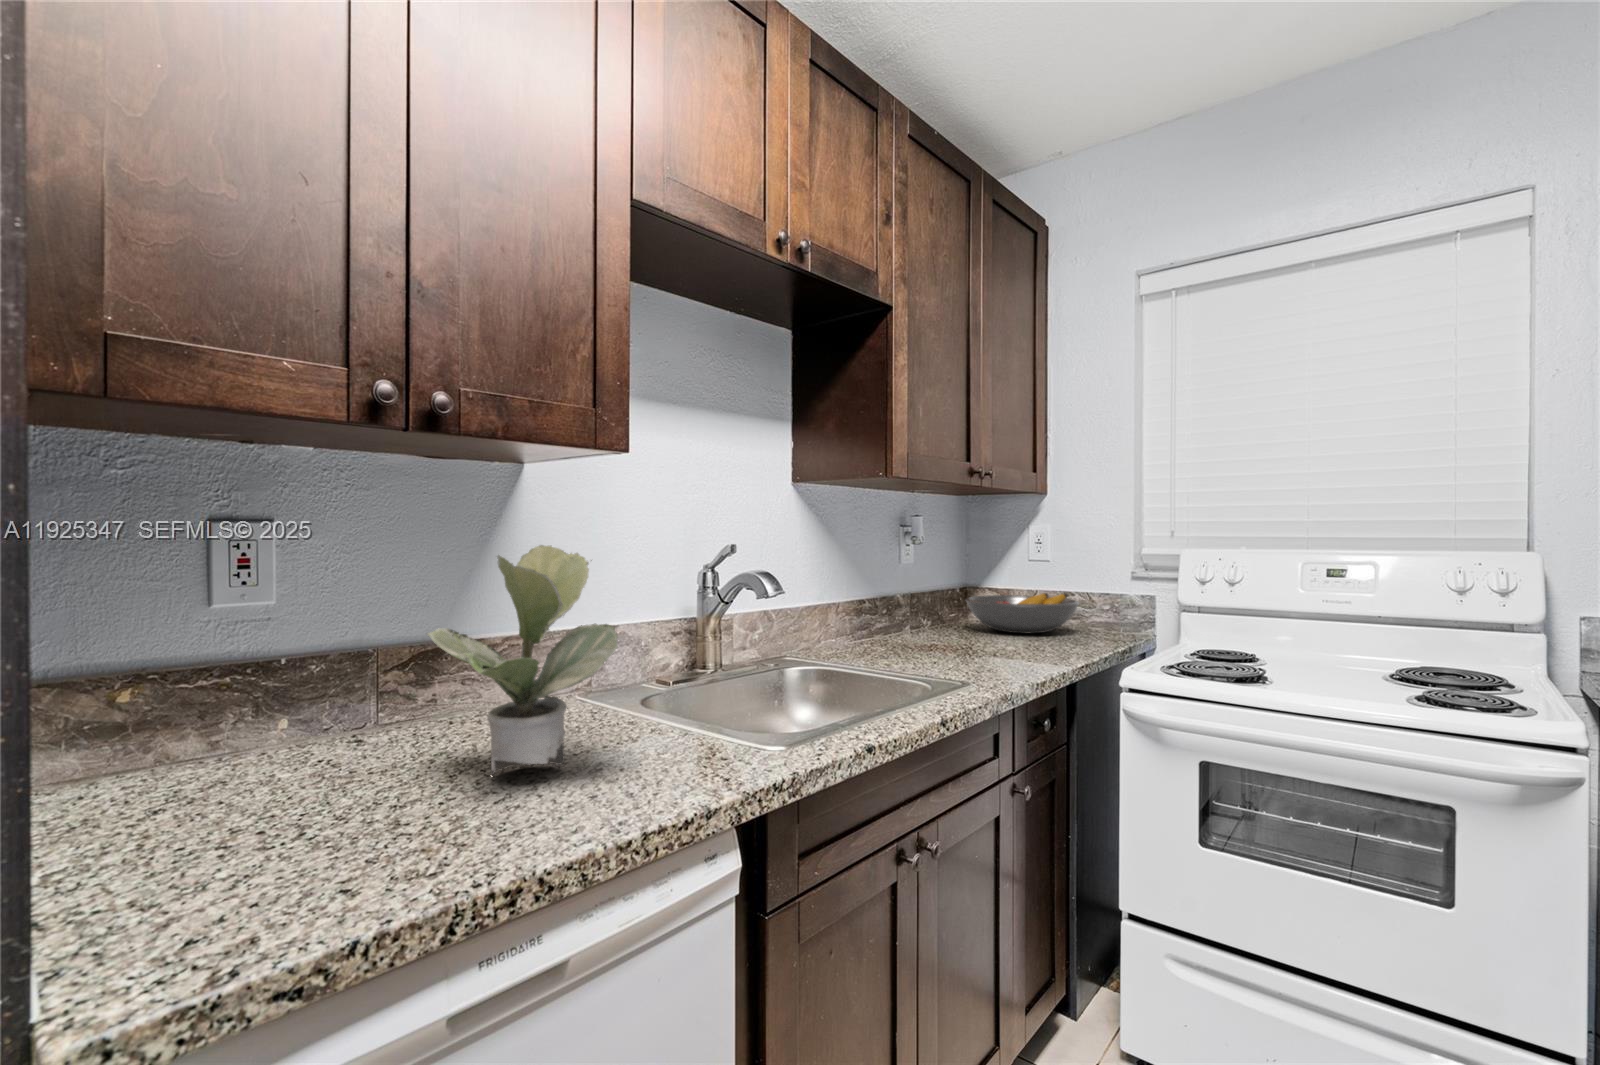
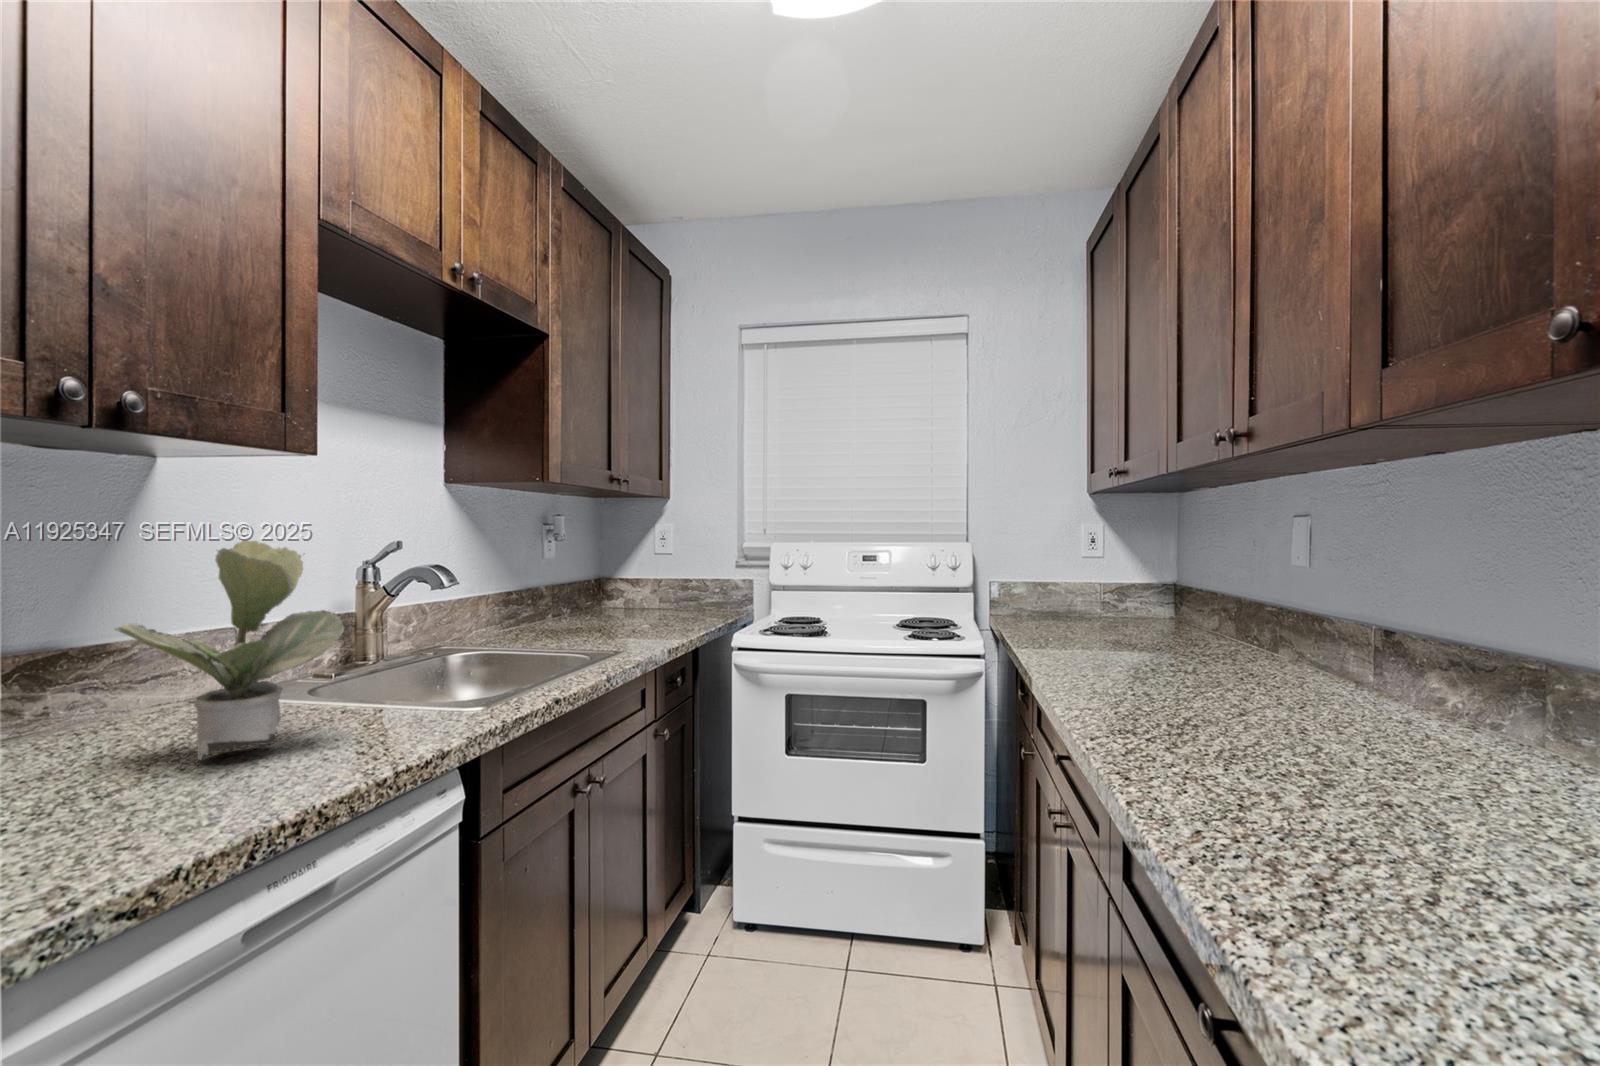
fruit bowl: present [966,593,1079,633] -> none [602,581,695,615]

